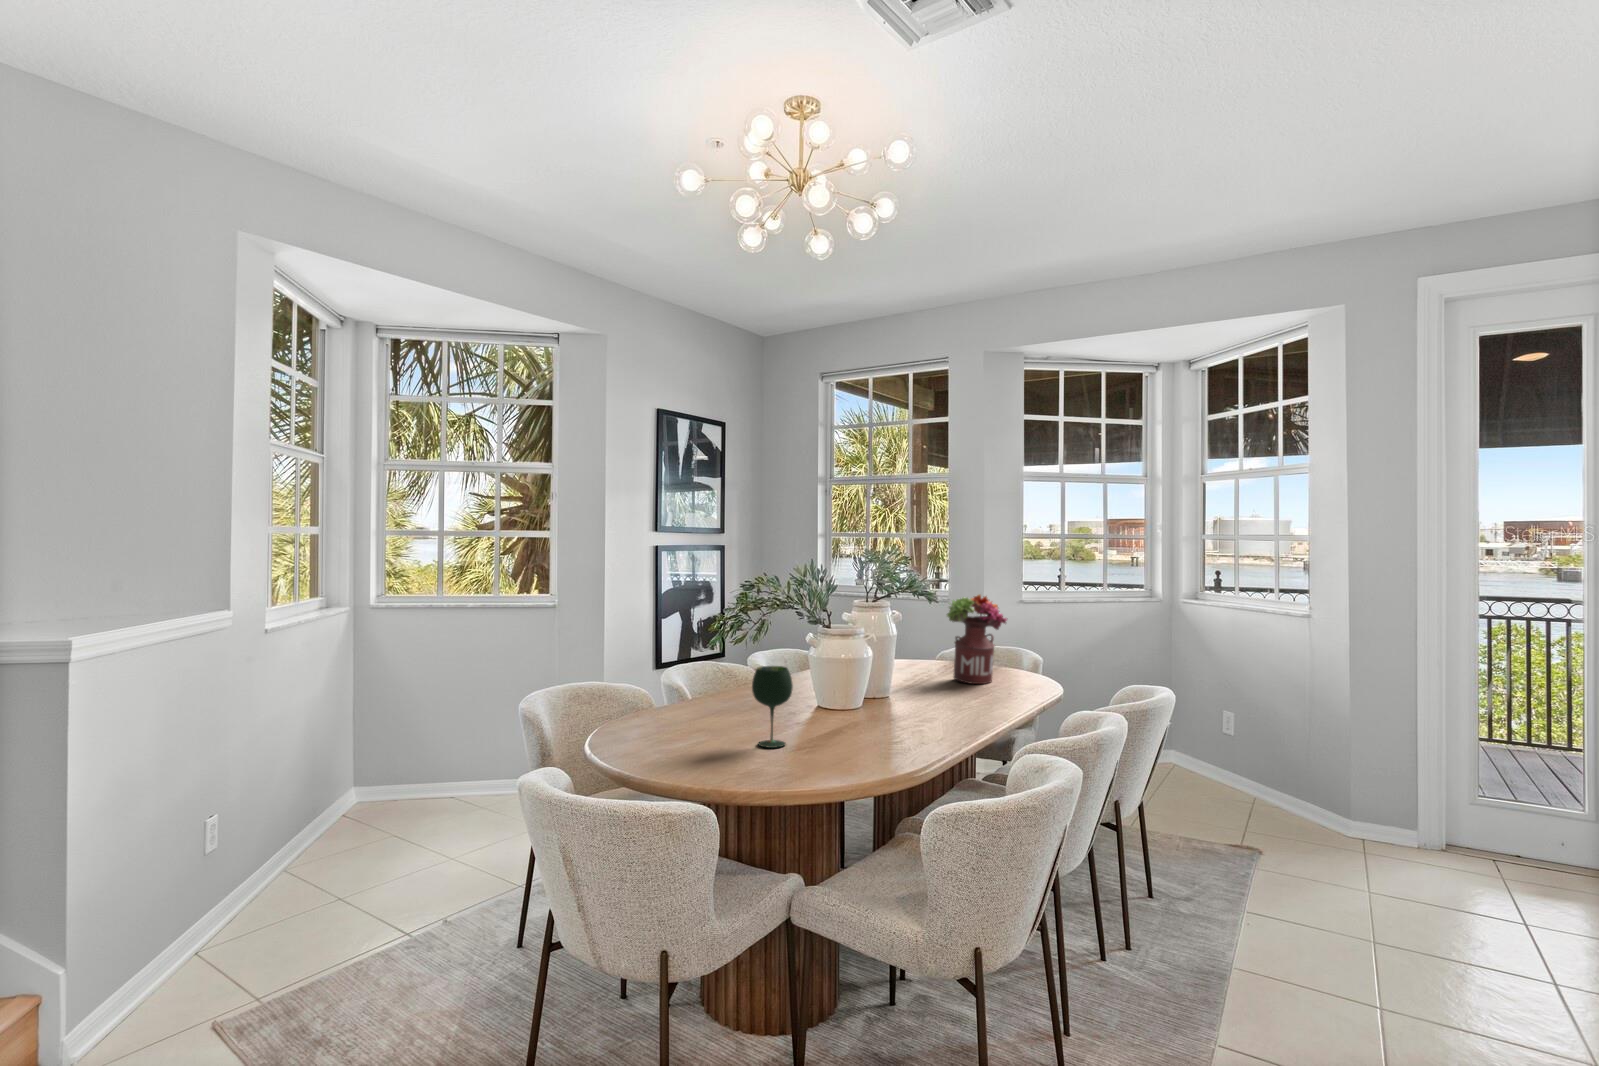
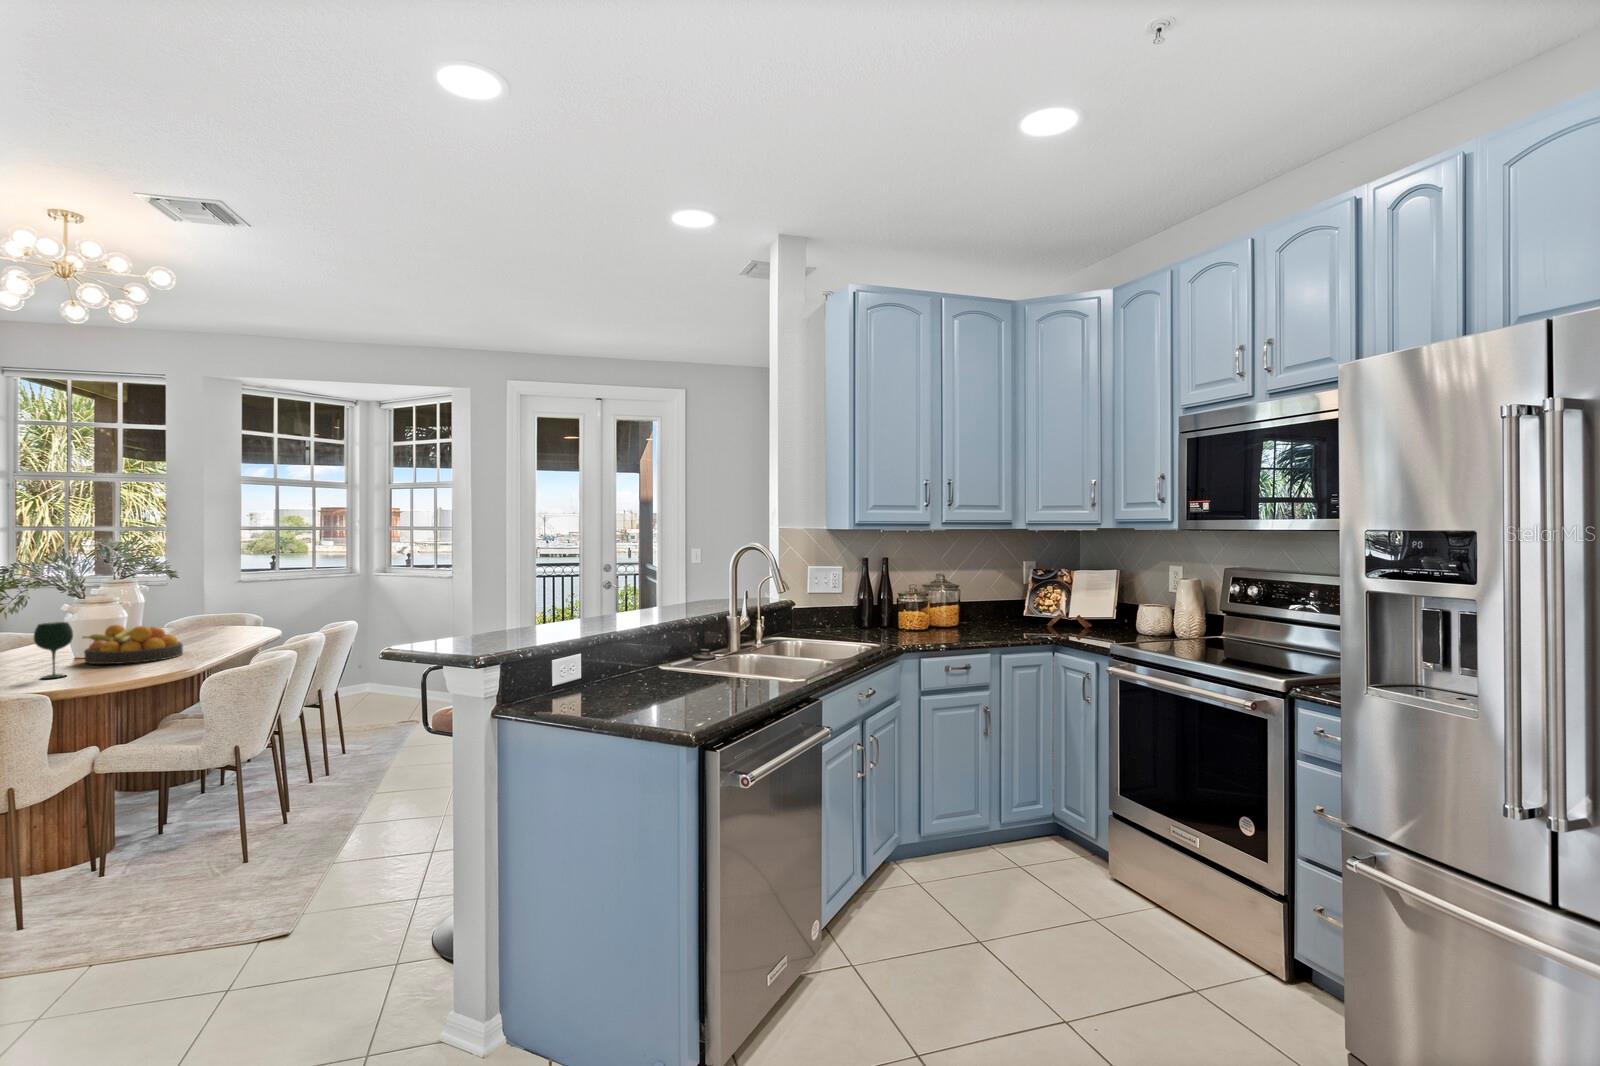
flower arrangement: present [947,595,1007,684] -> none [184,571,238,635]
fruit bowl: none [819,668,929,733] -> present [83,625,183,664]

